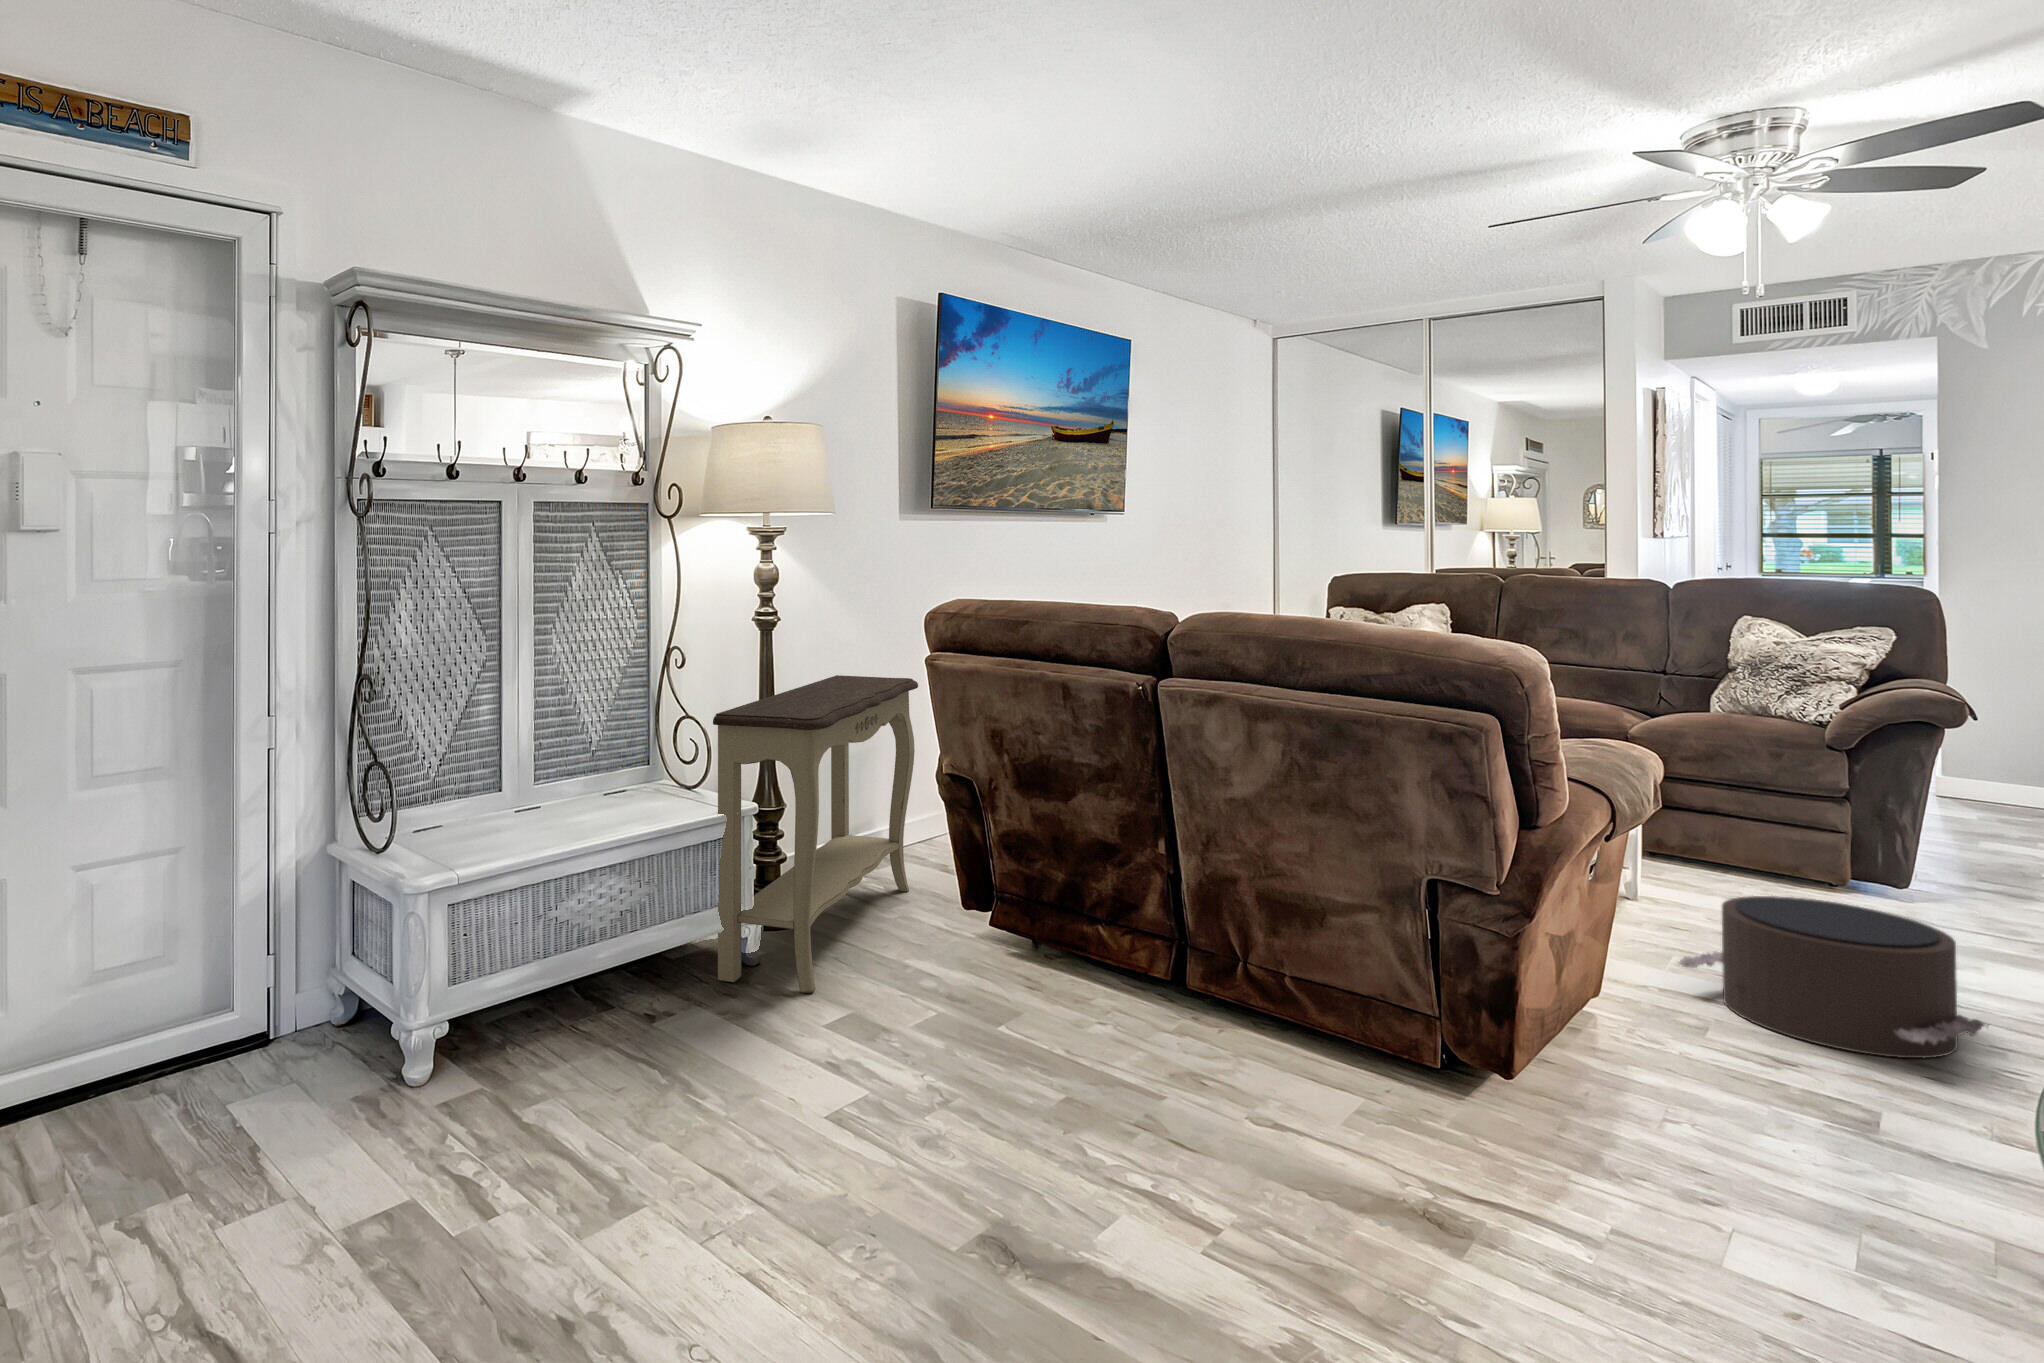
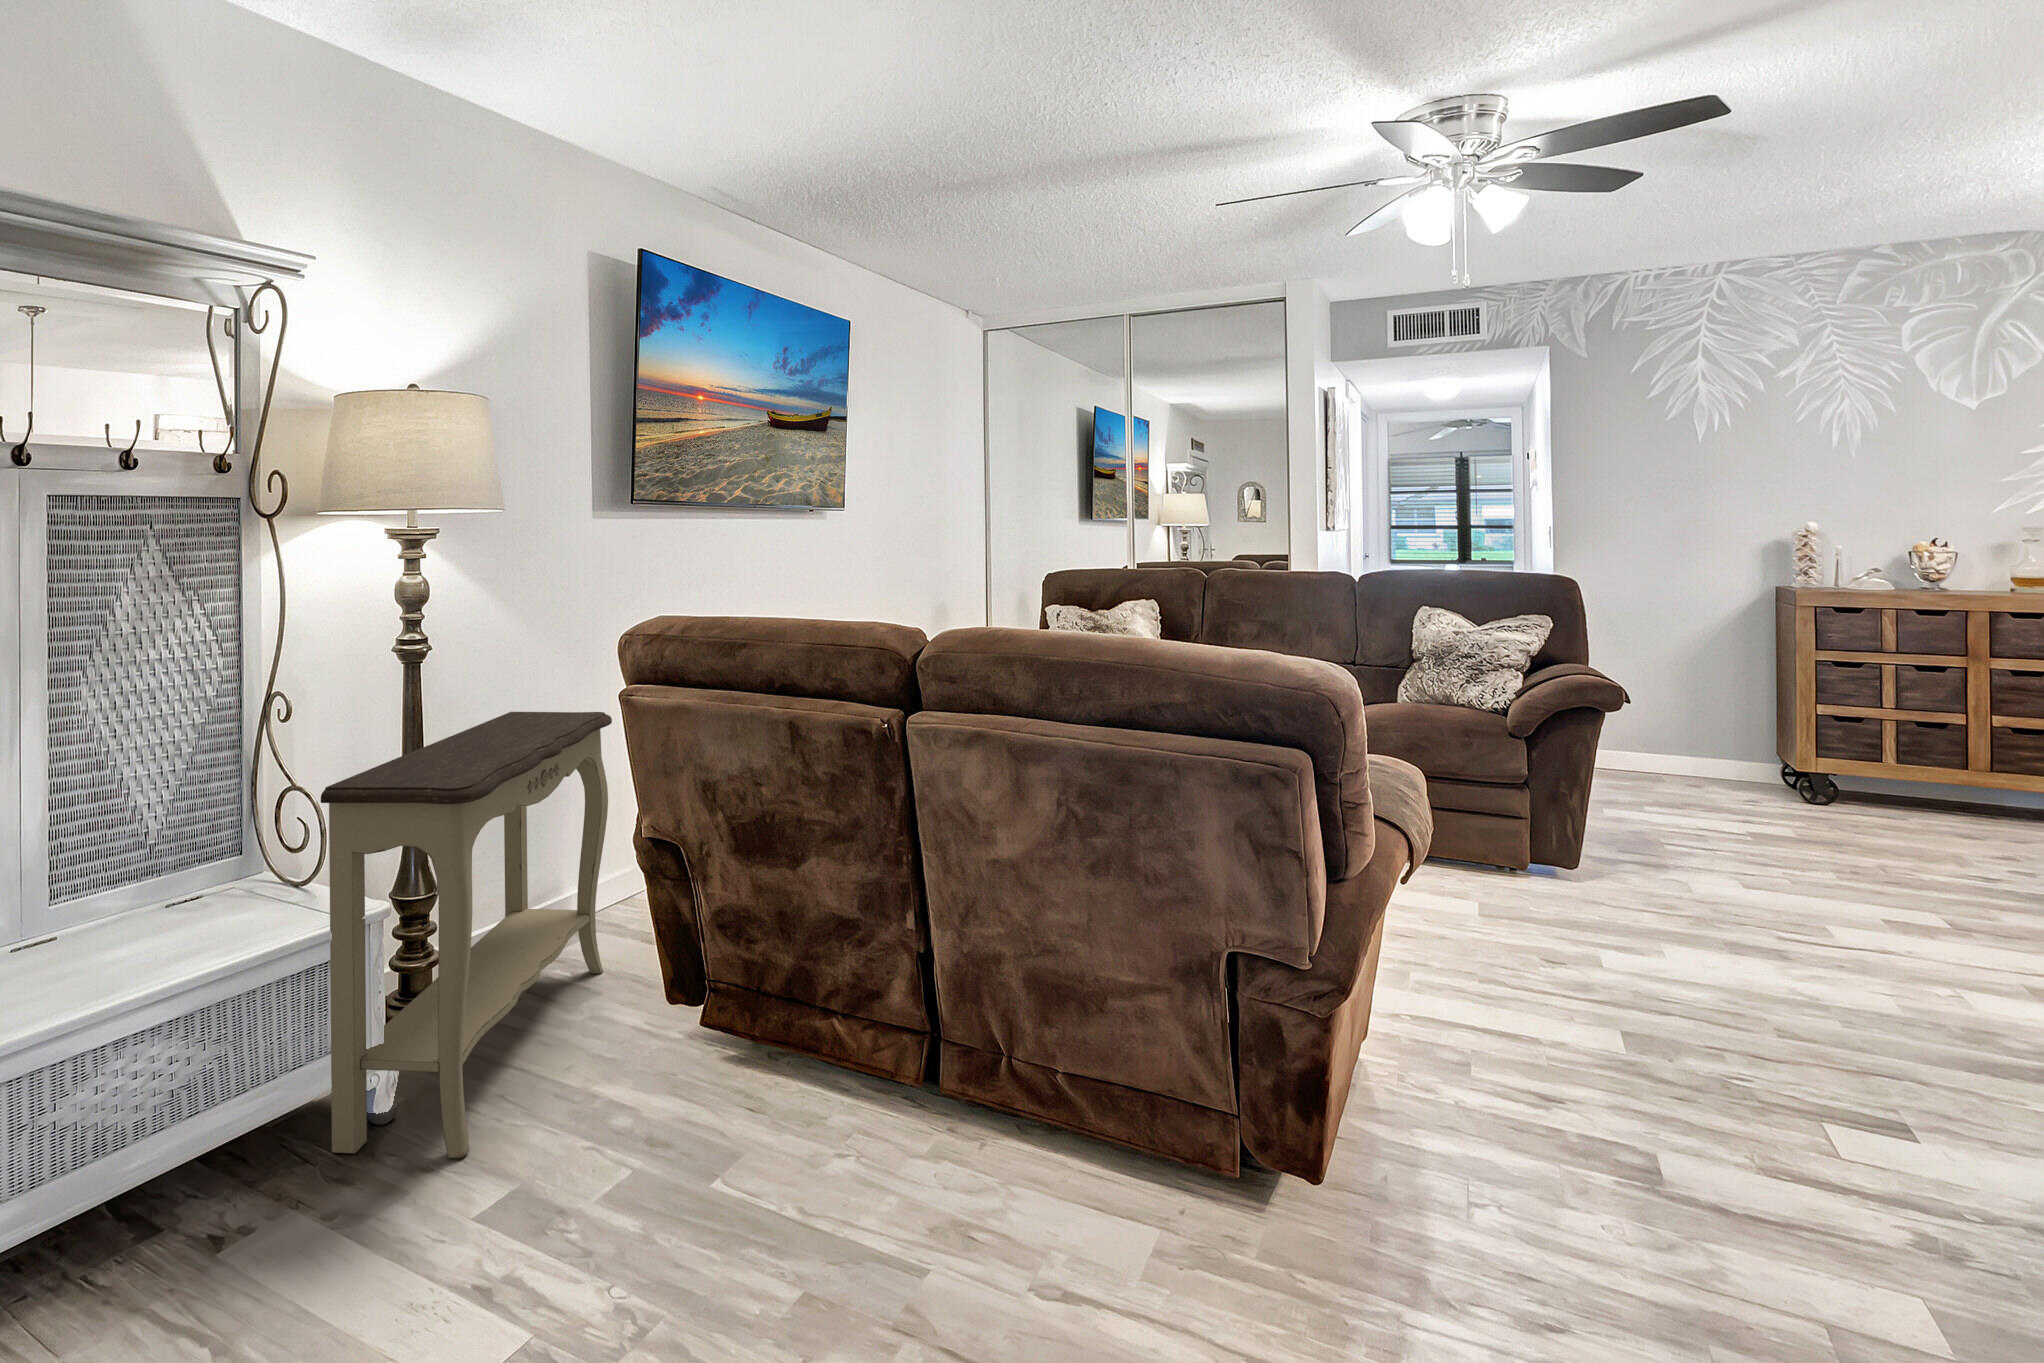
pouf: present [1678,896,1988,1058] -> none [1427,906,1727,1081]

